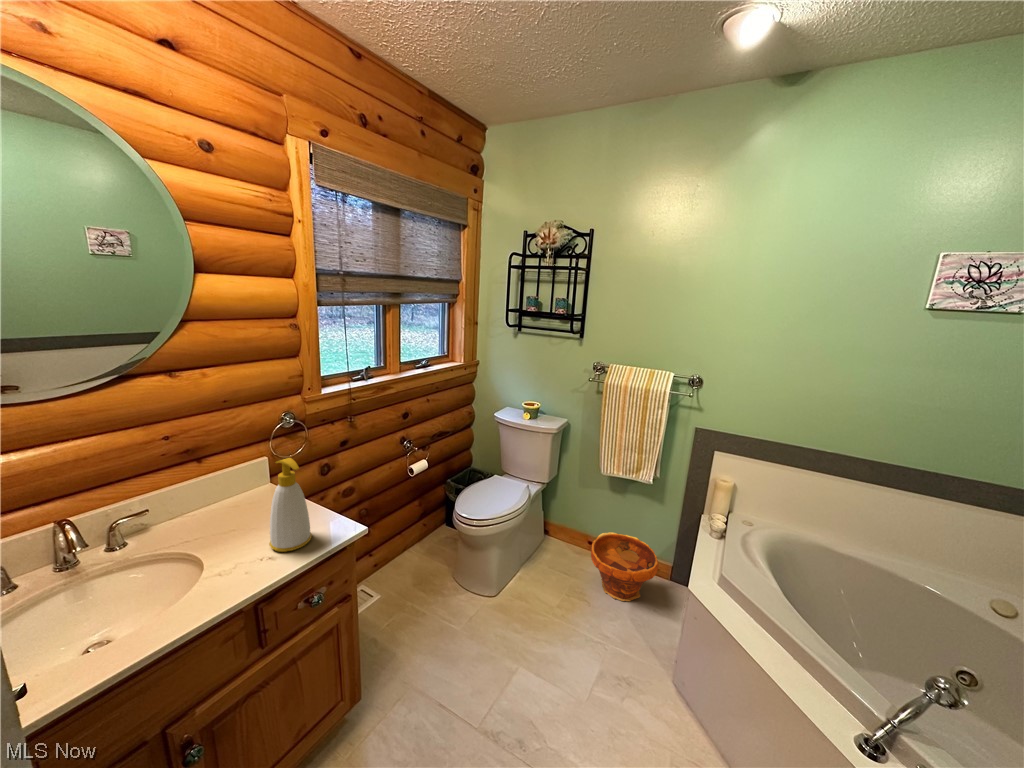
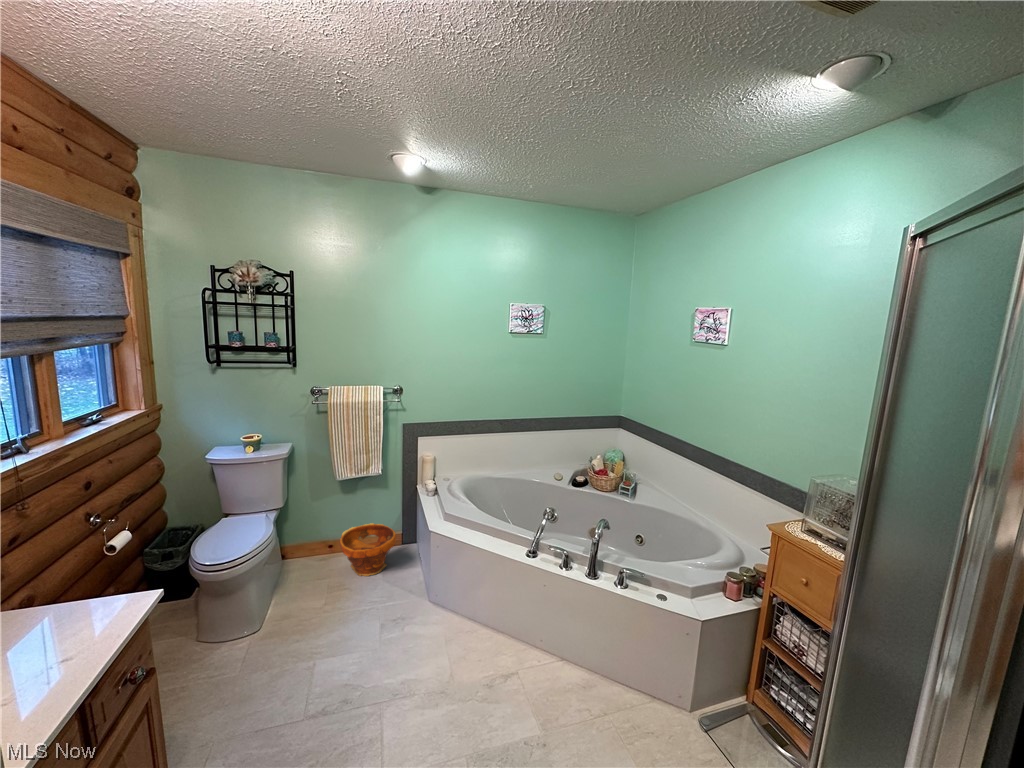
soap bottle: present [269,458,312,552] -> none [49,540,109,649]

